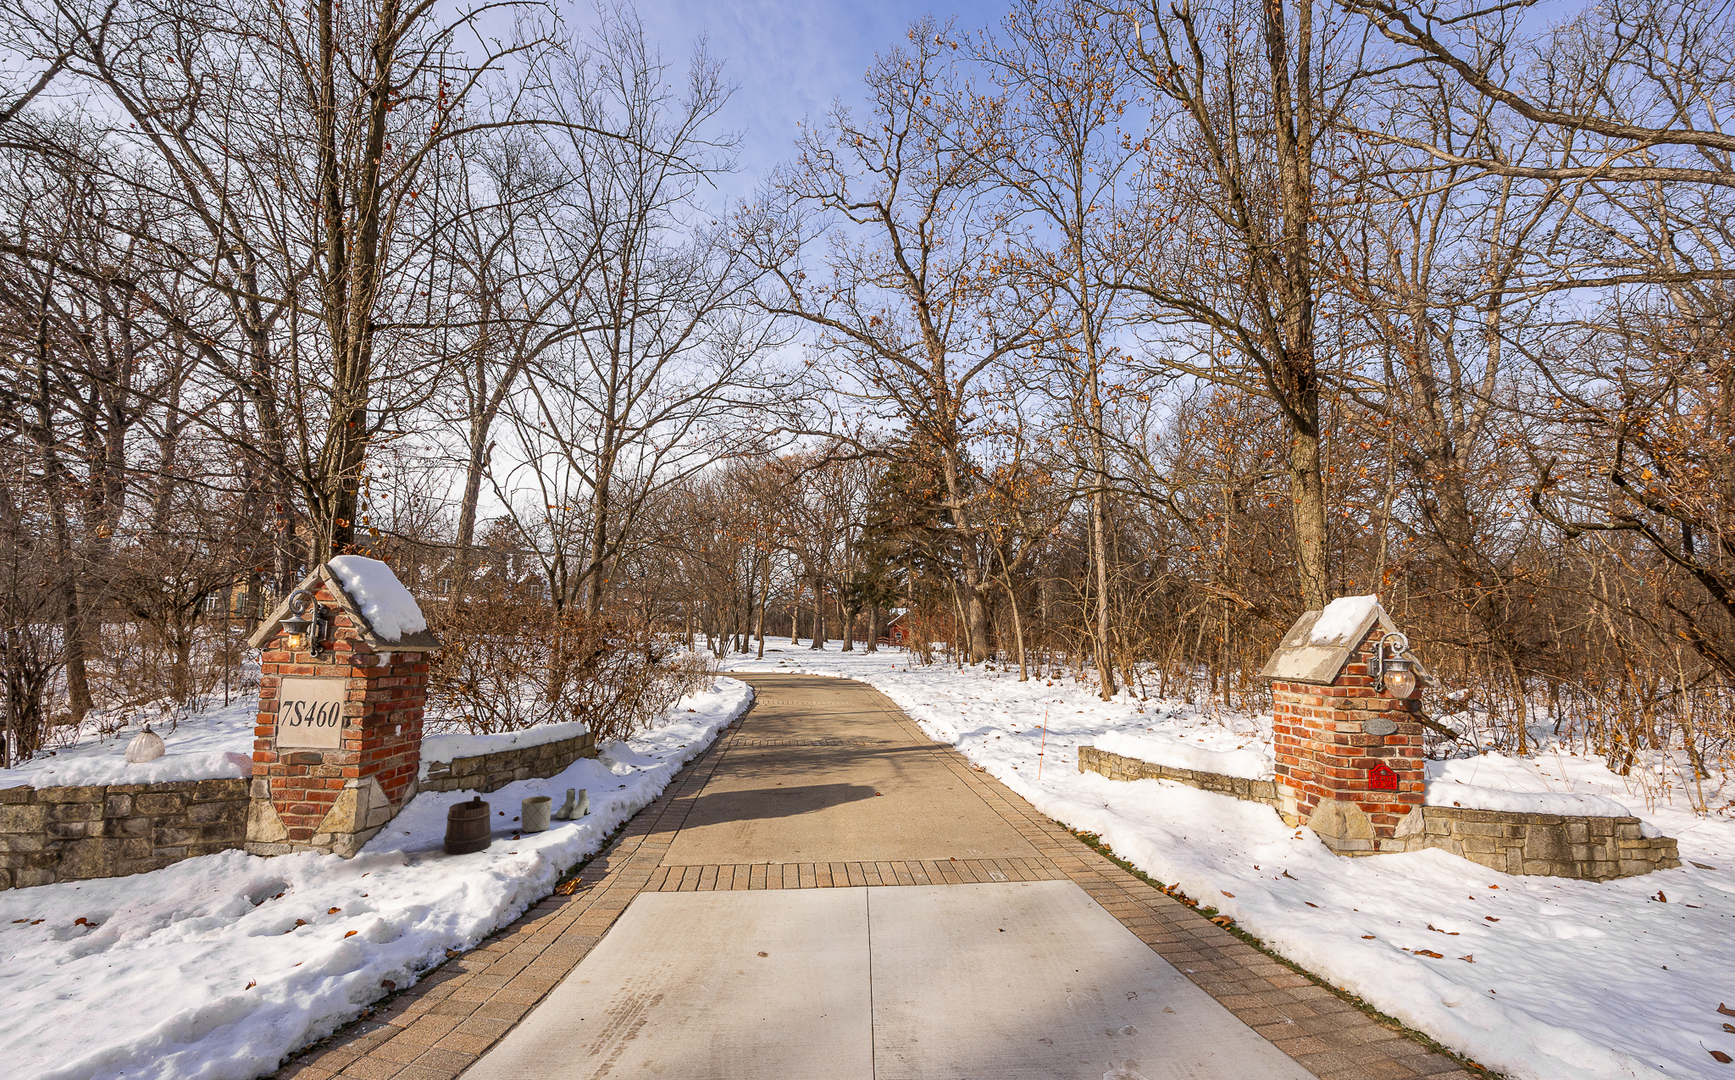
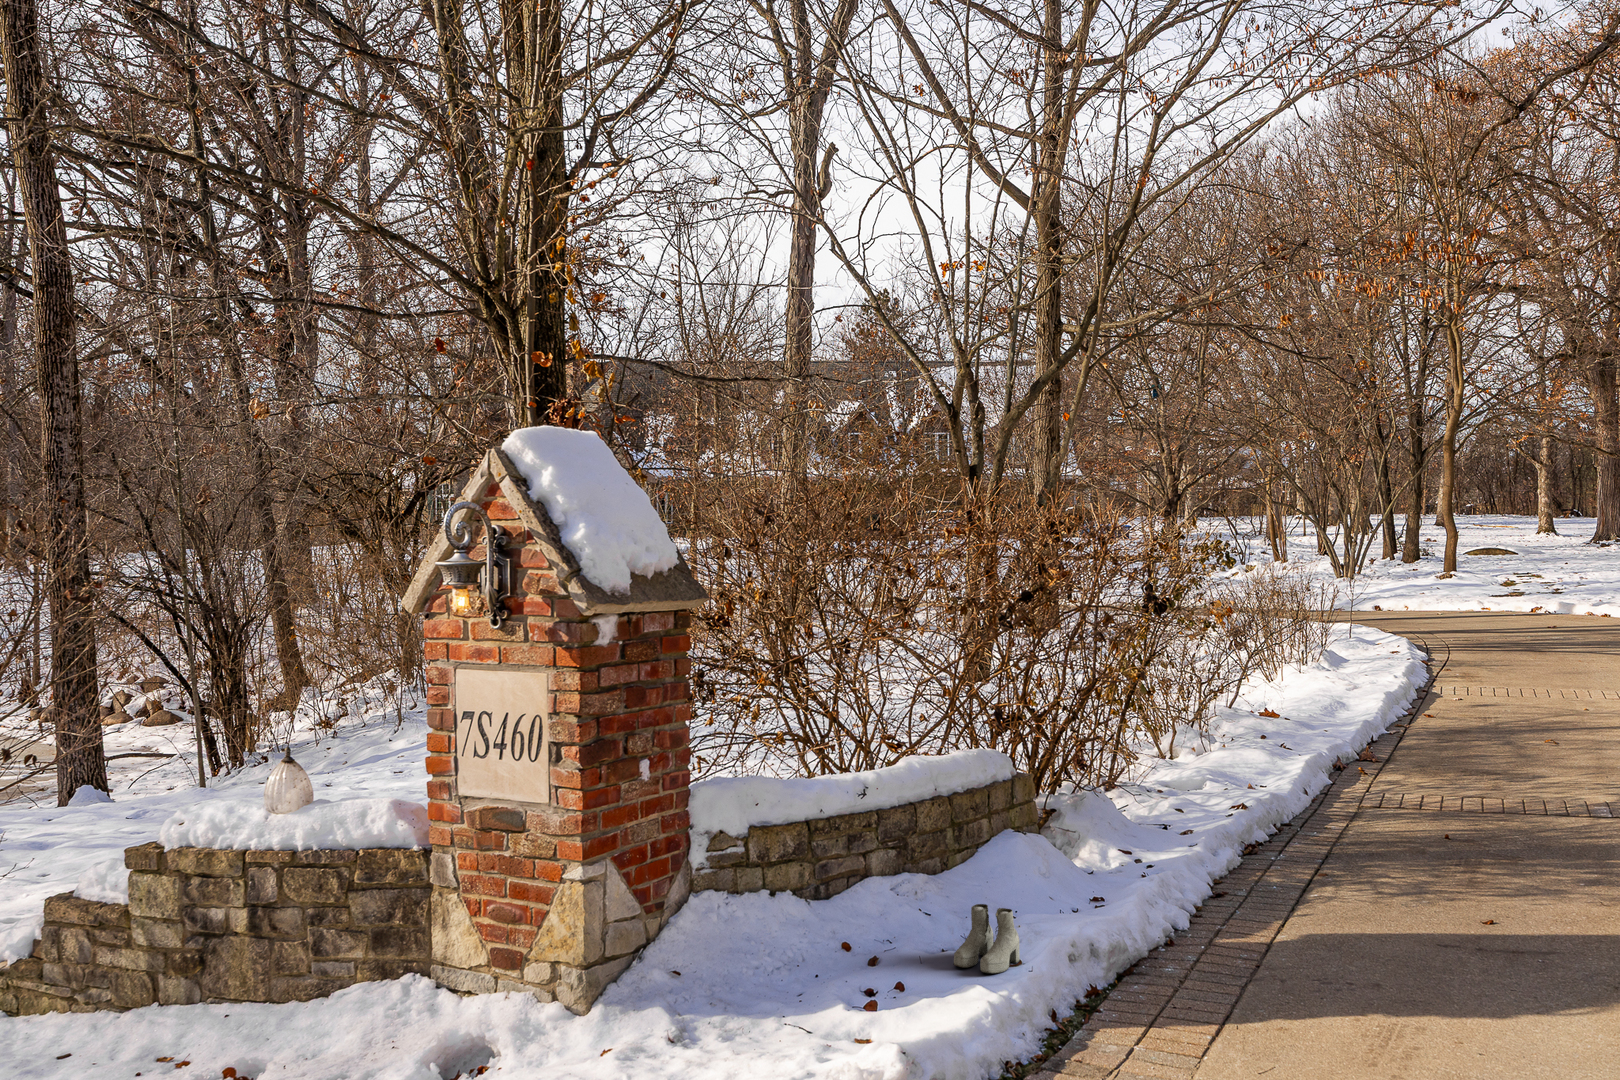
bucket: present [444,796,492,854] -> none [738,914,826,1039]
planter: present [522,796,552,833] -> none [882,920,942,998]

